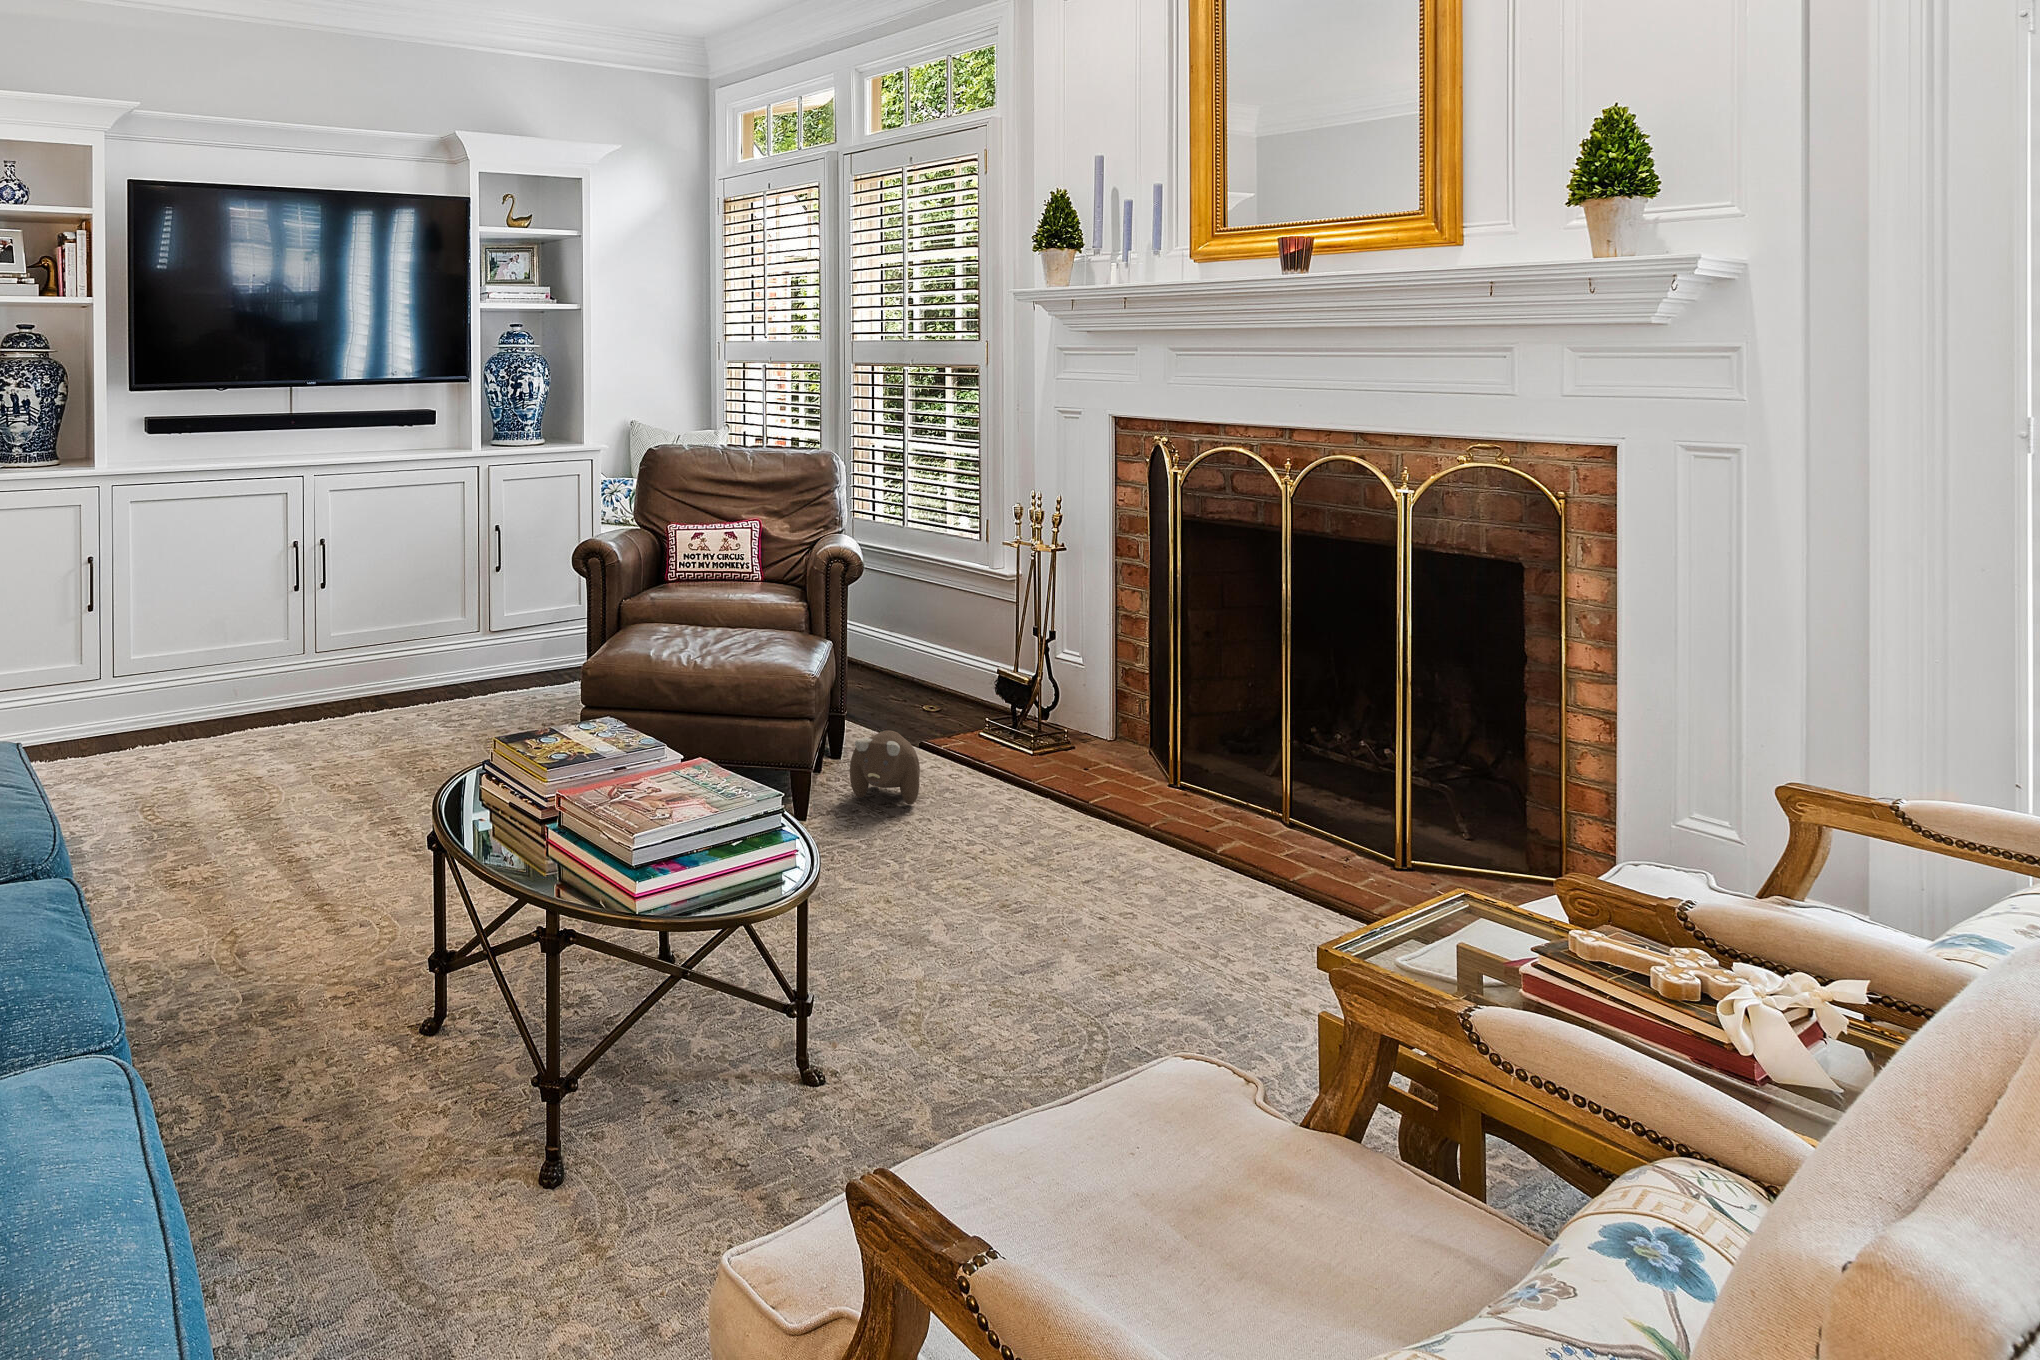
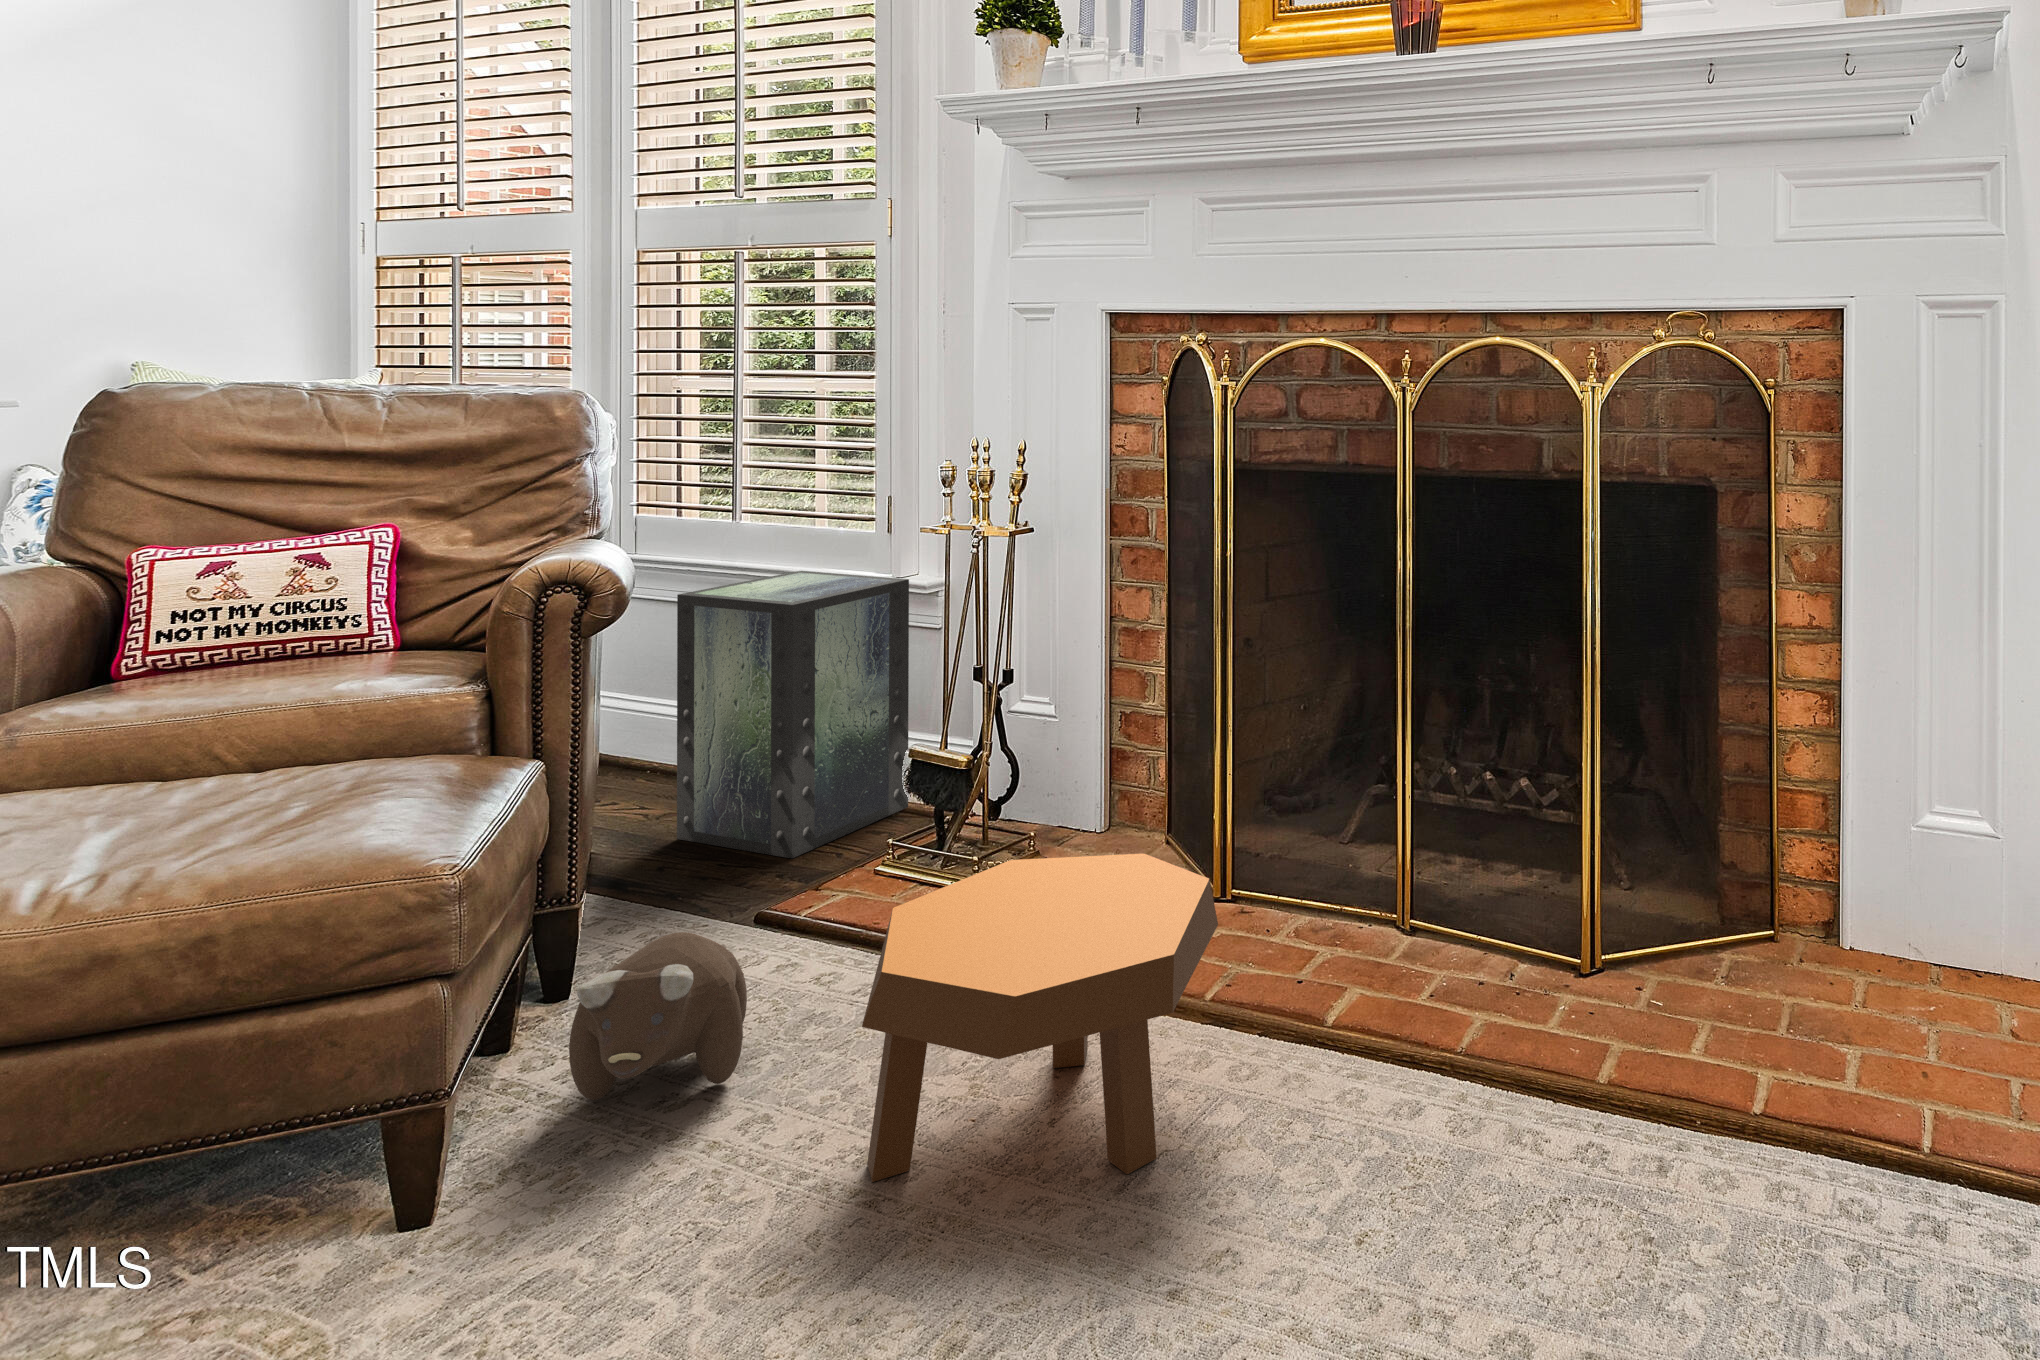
storage box: none [878,559,998,722] -> present [677,571,909,858]
footstool: none [972,726,1151,882] -> present [862,853,1218,1182]

